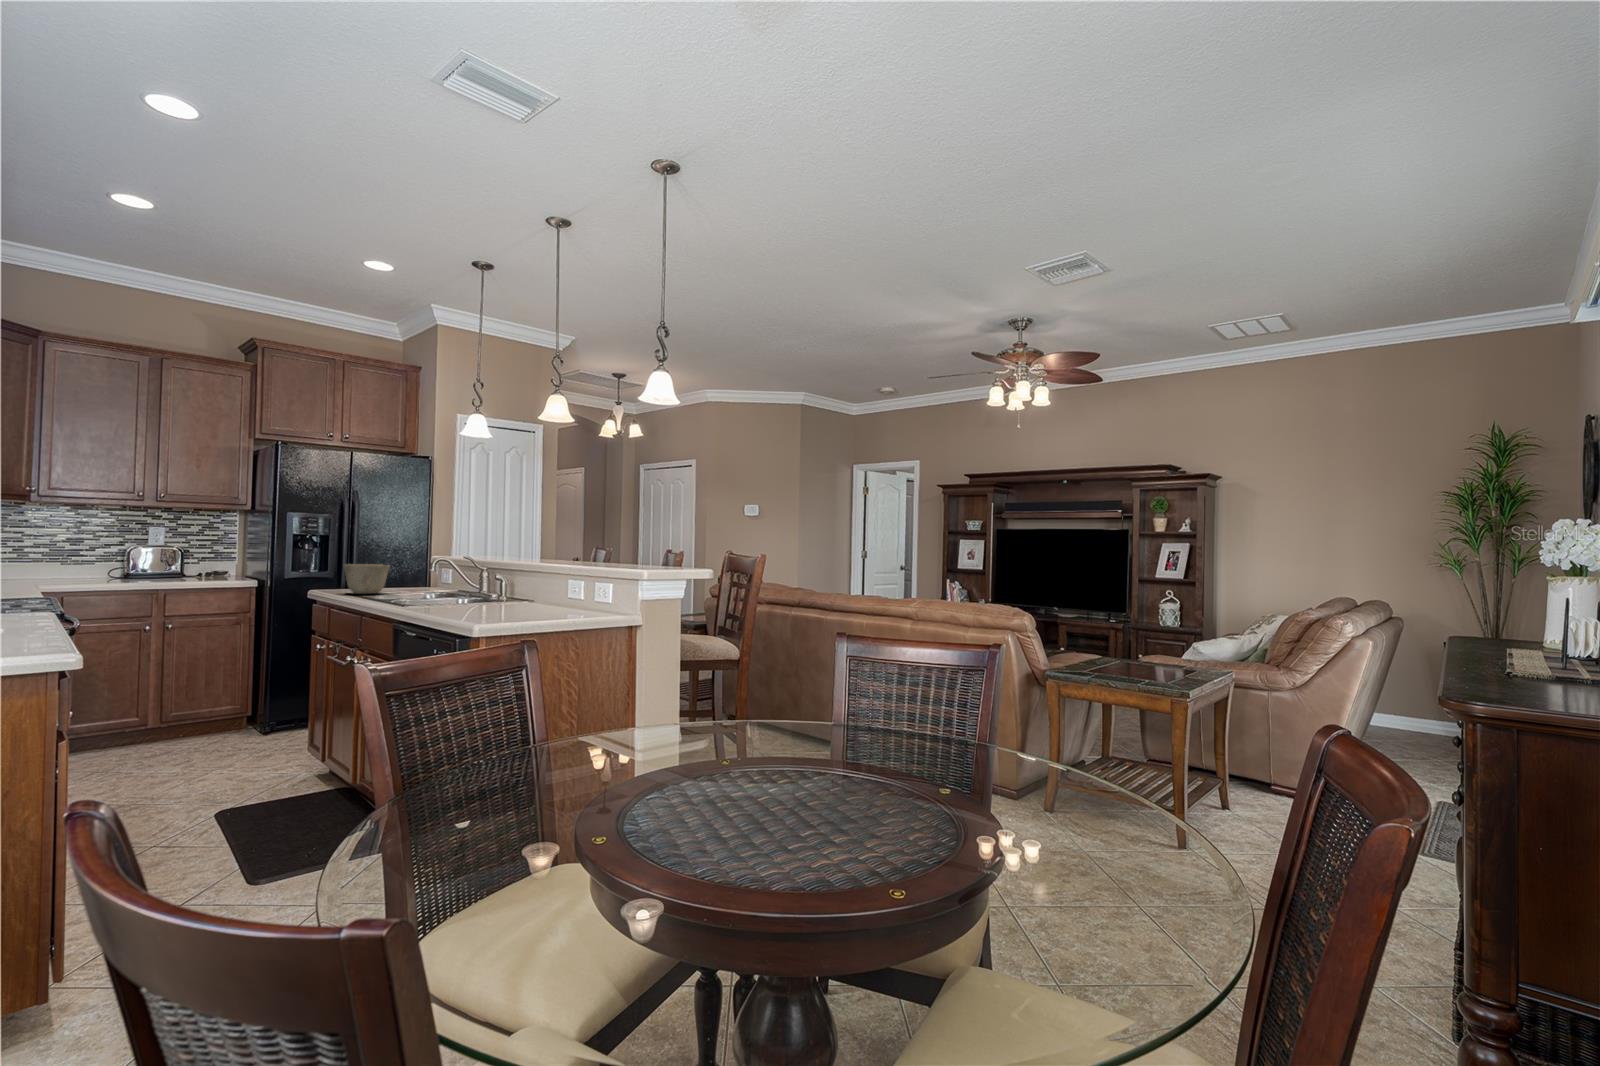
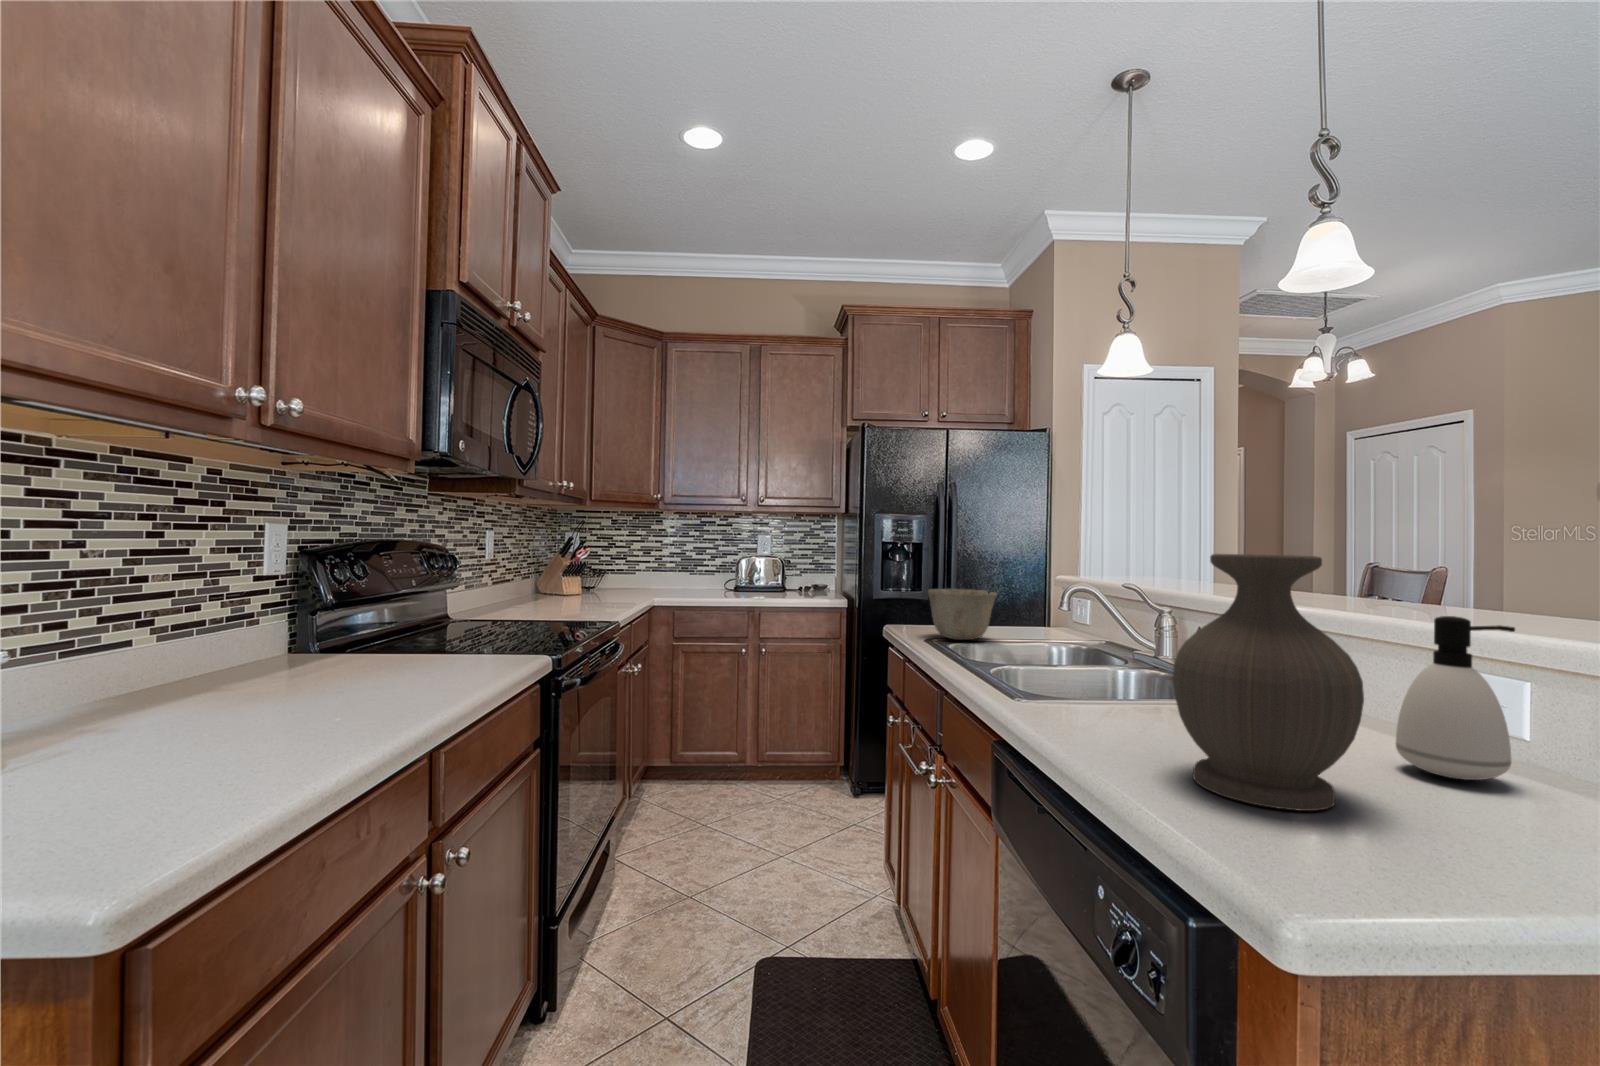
vase: none [460,540,515,617] -> present [1173,554,1364,811]
soap dispenser: none [538,560,569,611] -> present [1396,616,1515,780]

